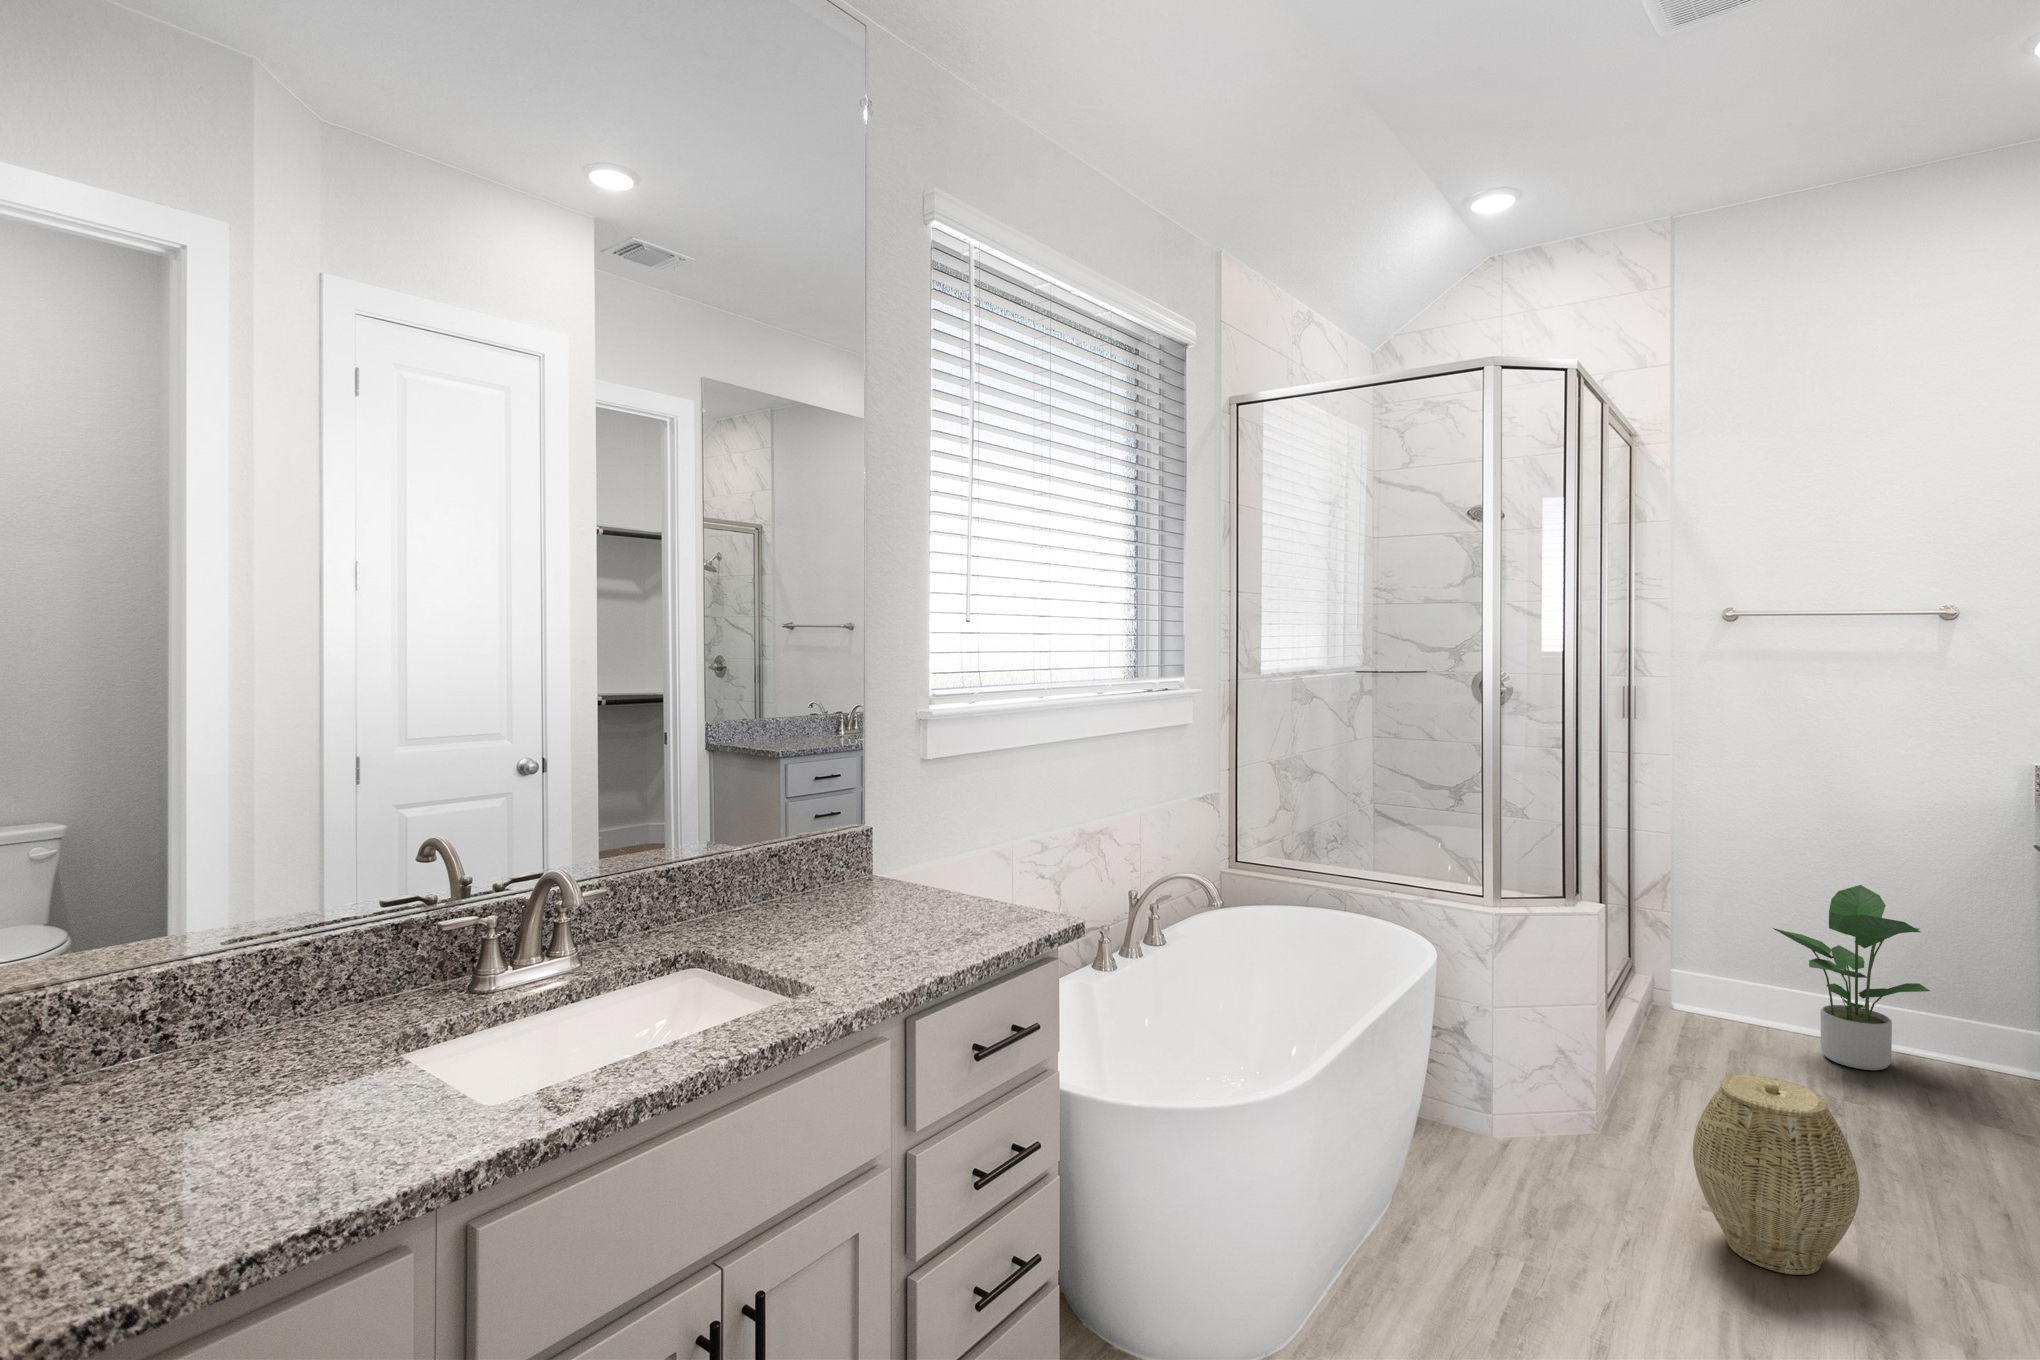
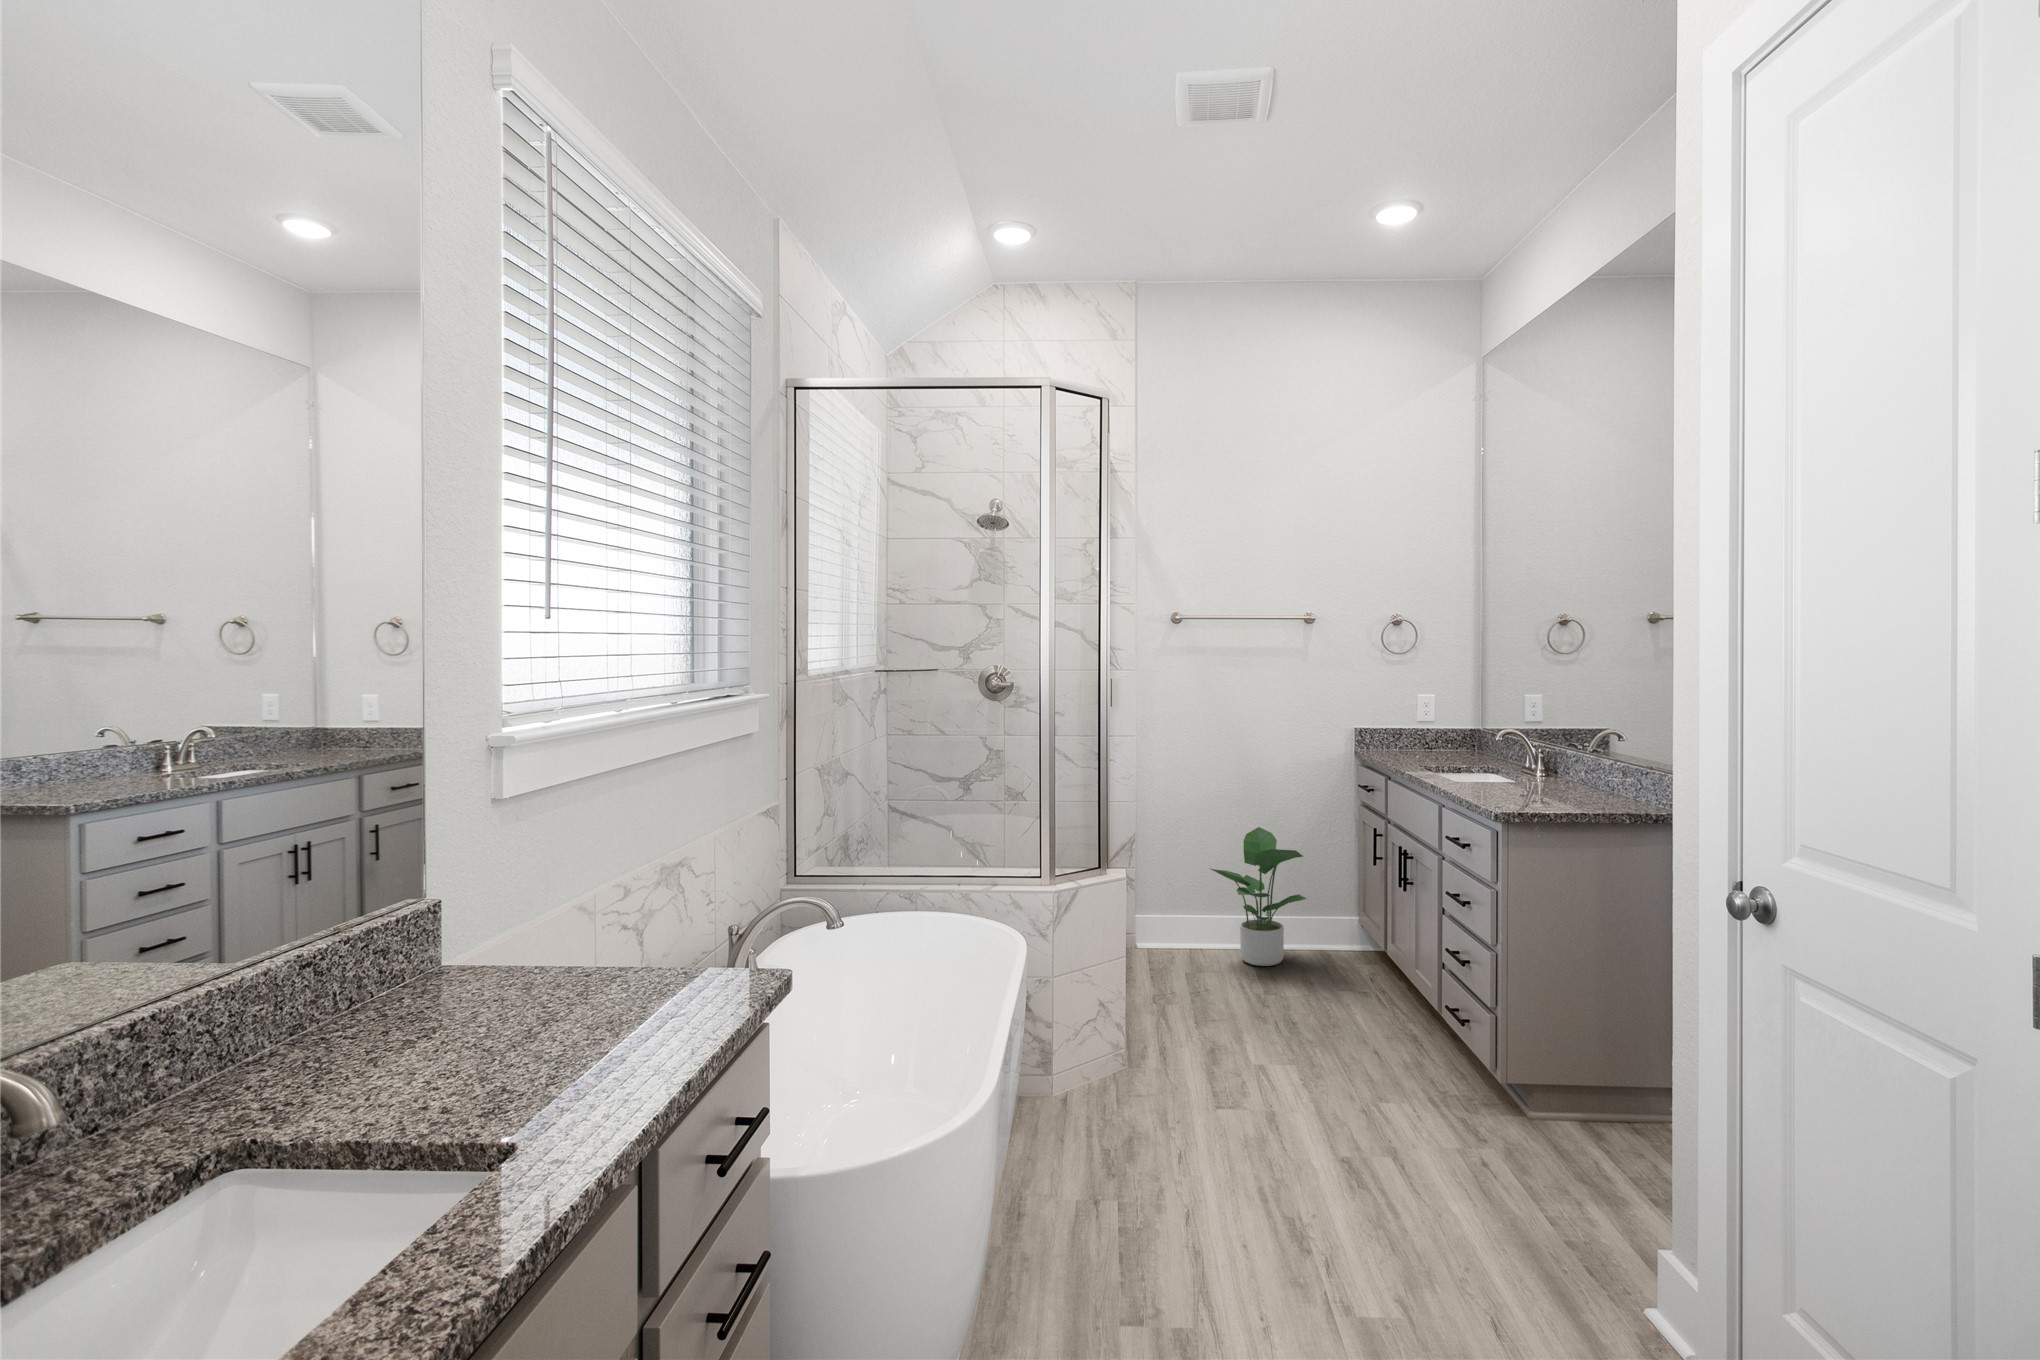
woven basket: present [1693,1075,1860,1275] -> none [1222,987,1332,1140]

